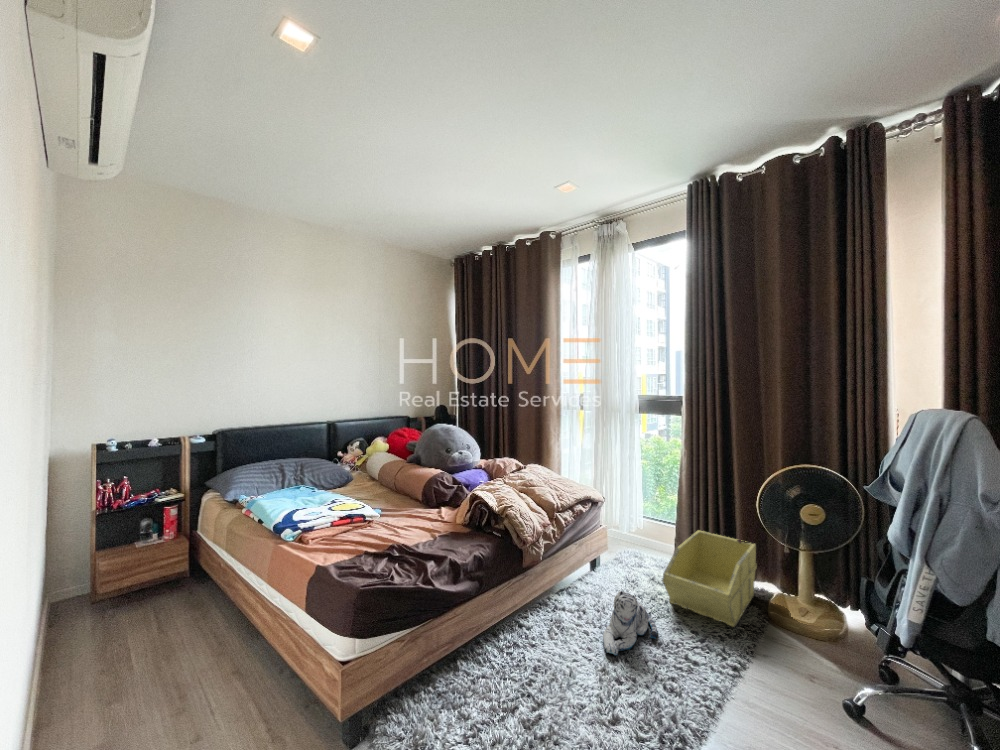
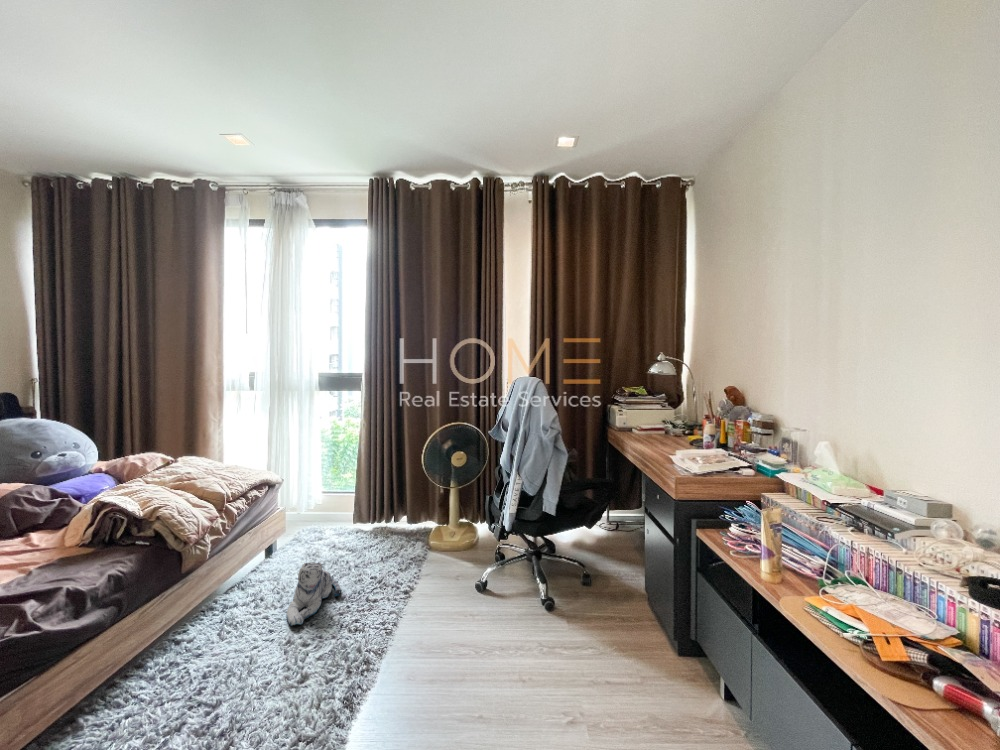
storage bin: present [662,530,757,627] -> none [345,493,420,563]

